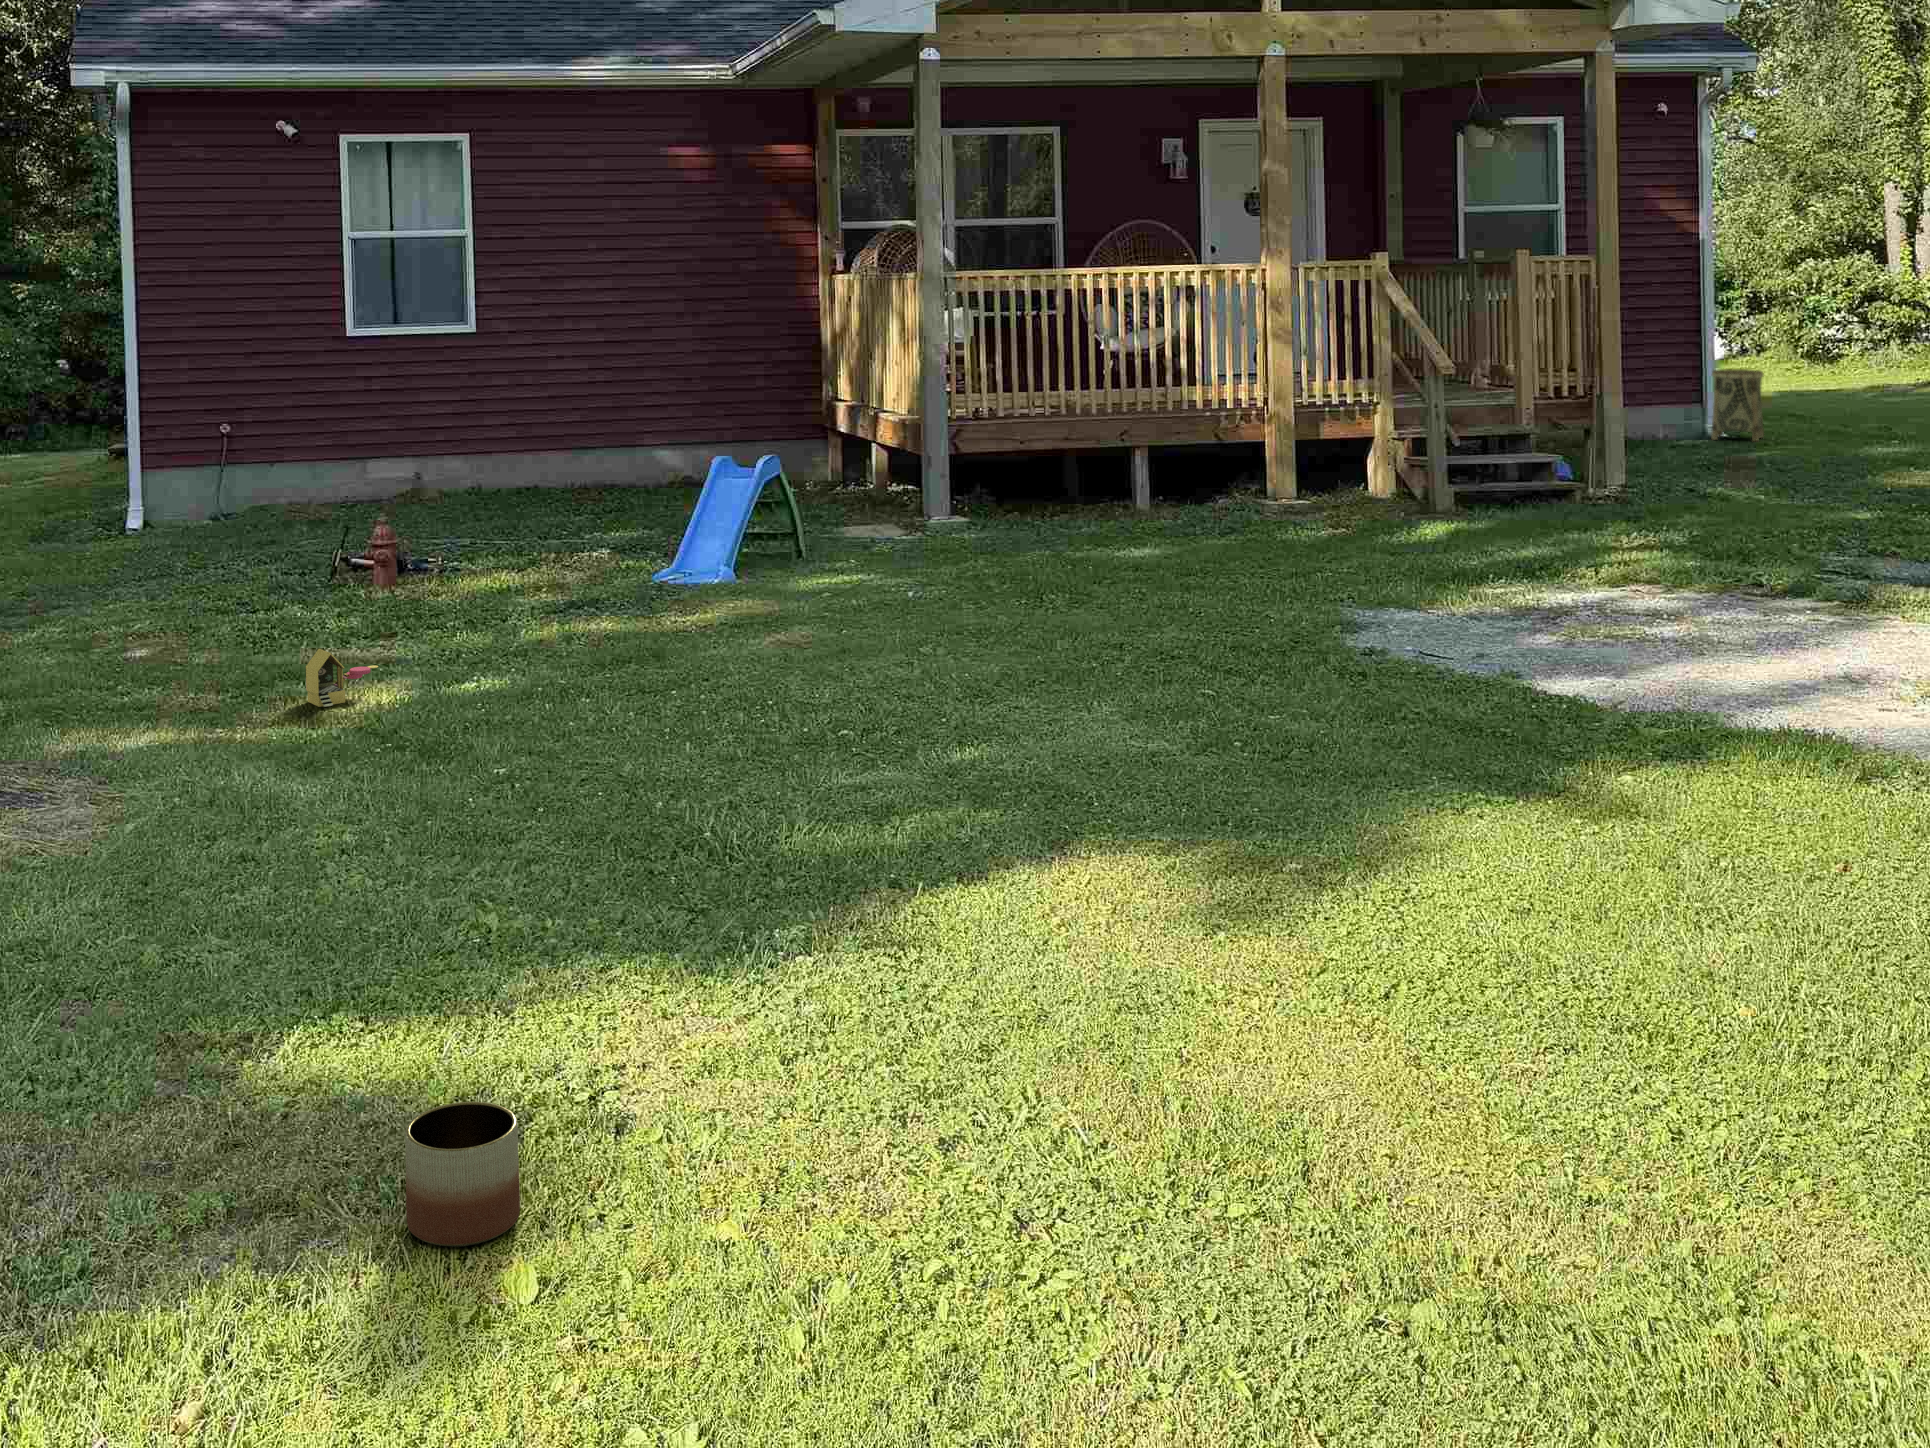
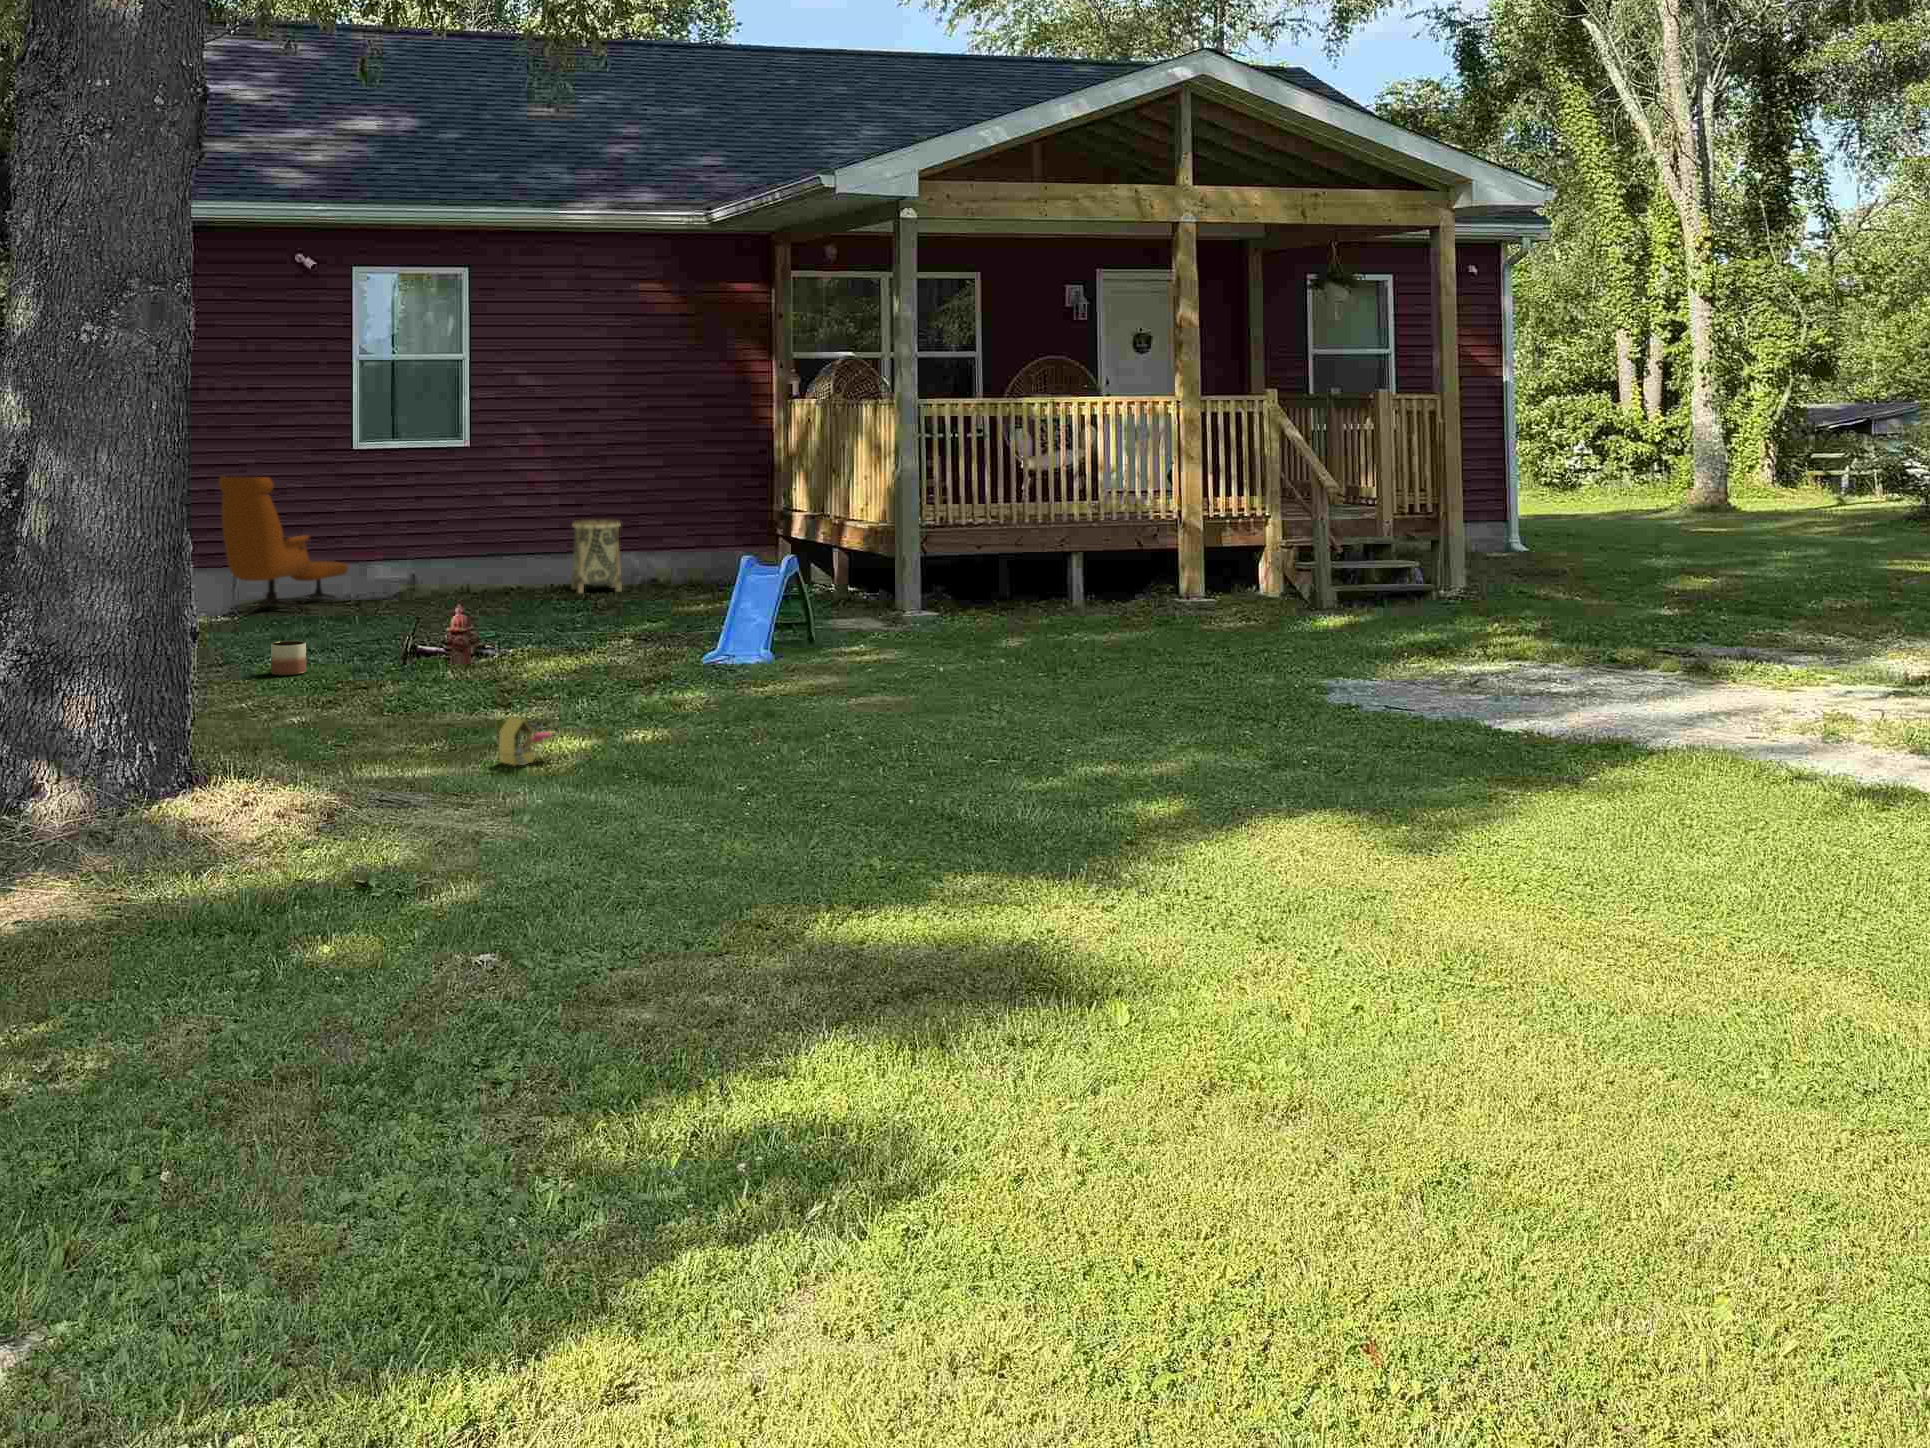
lounge chair: none [214,357,367,504] -> present [219,476,348,615]
basket: present [1711,369,1764,441] -> present [572,519,622,593]
planter: present [405,1102,520,1247] -> present [271,641,306,676]

